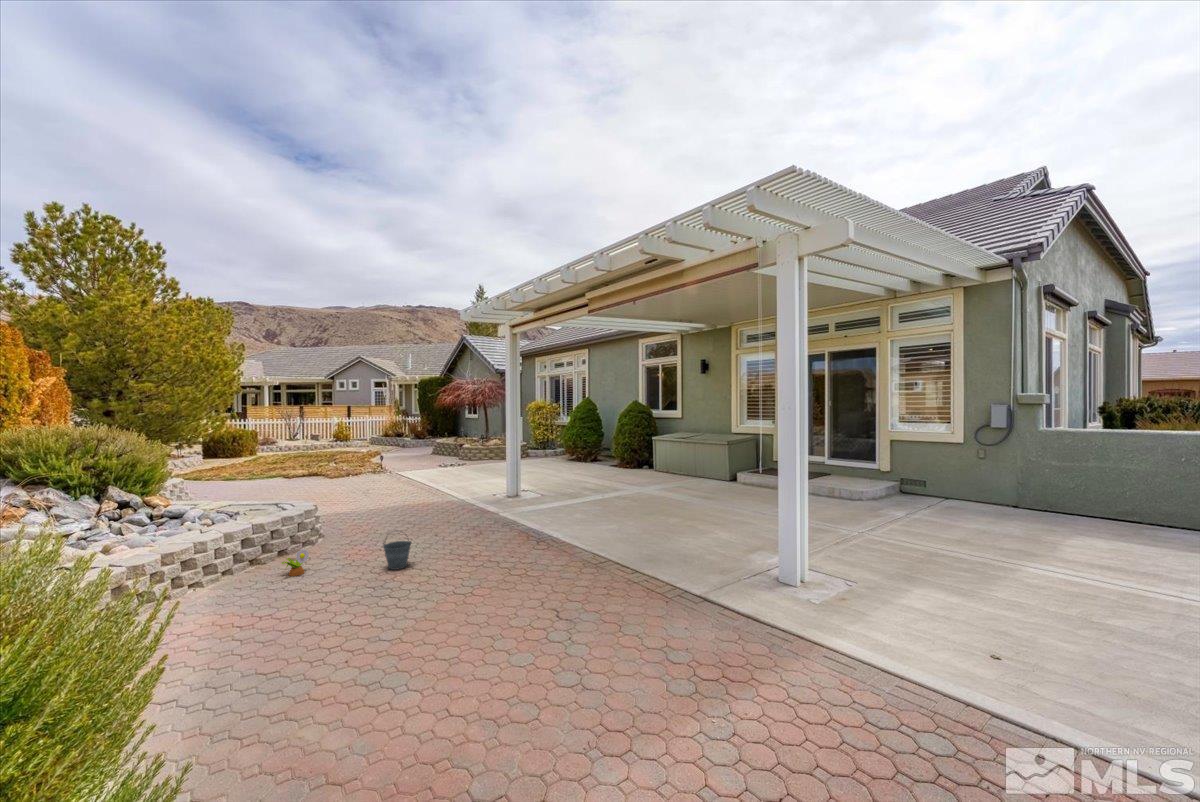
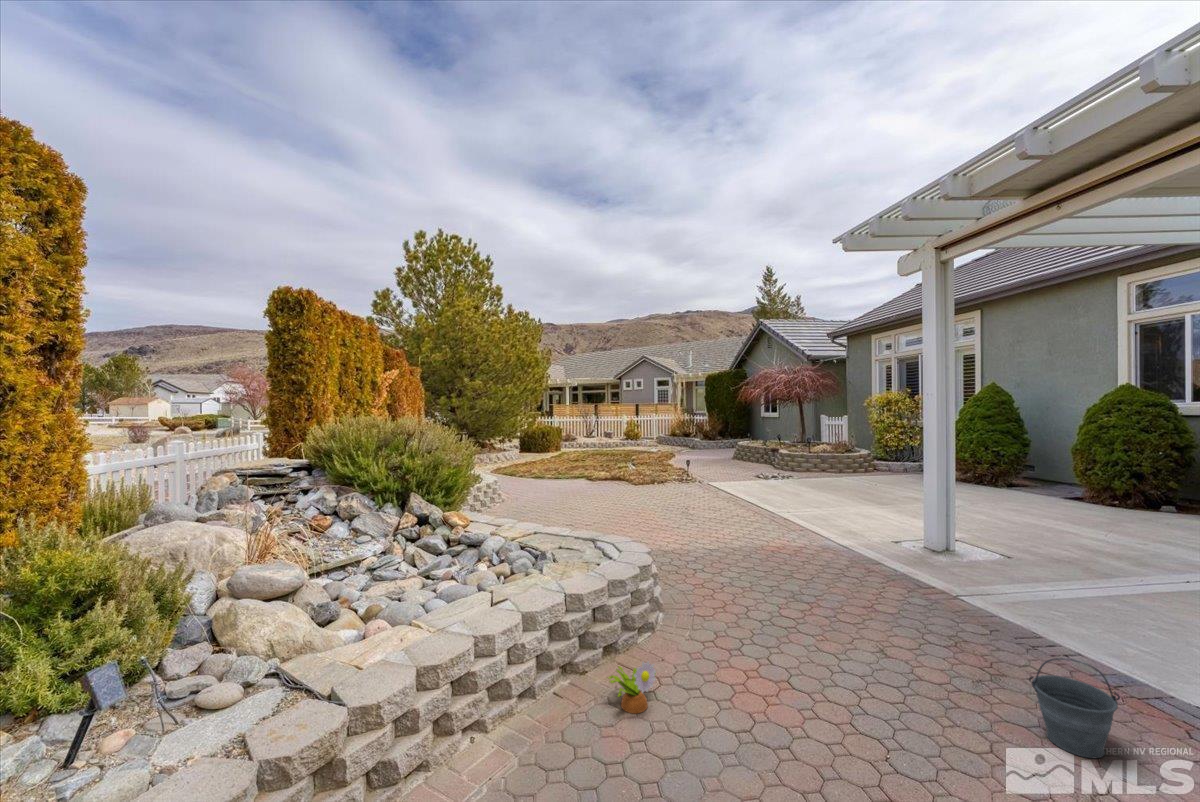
bucket: present [383,541,411,570] -> present [1029,658,1120,758]

